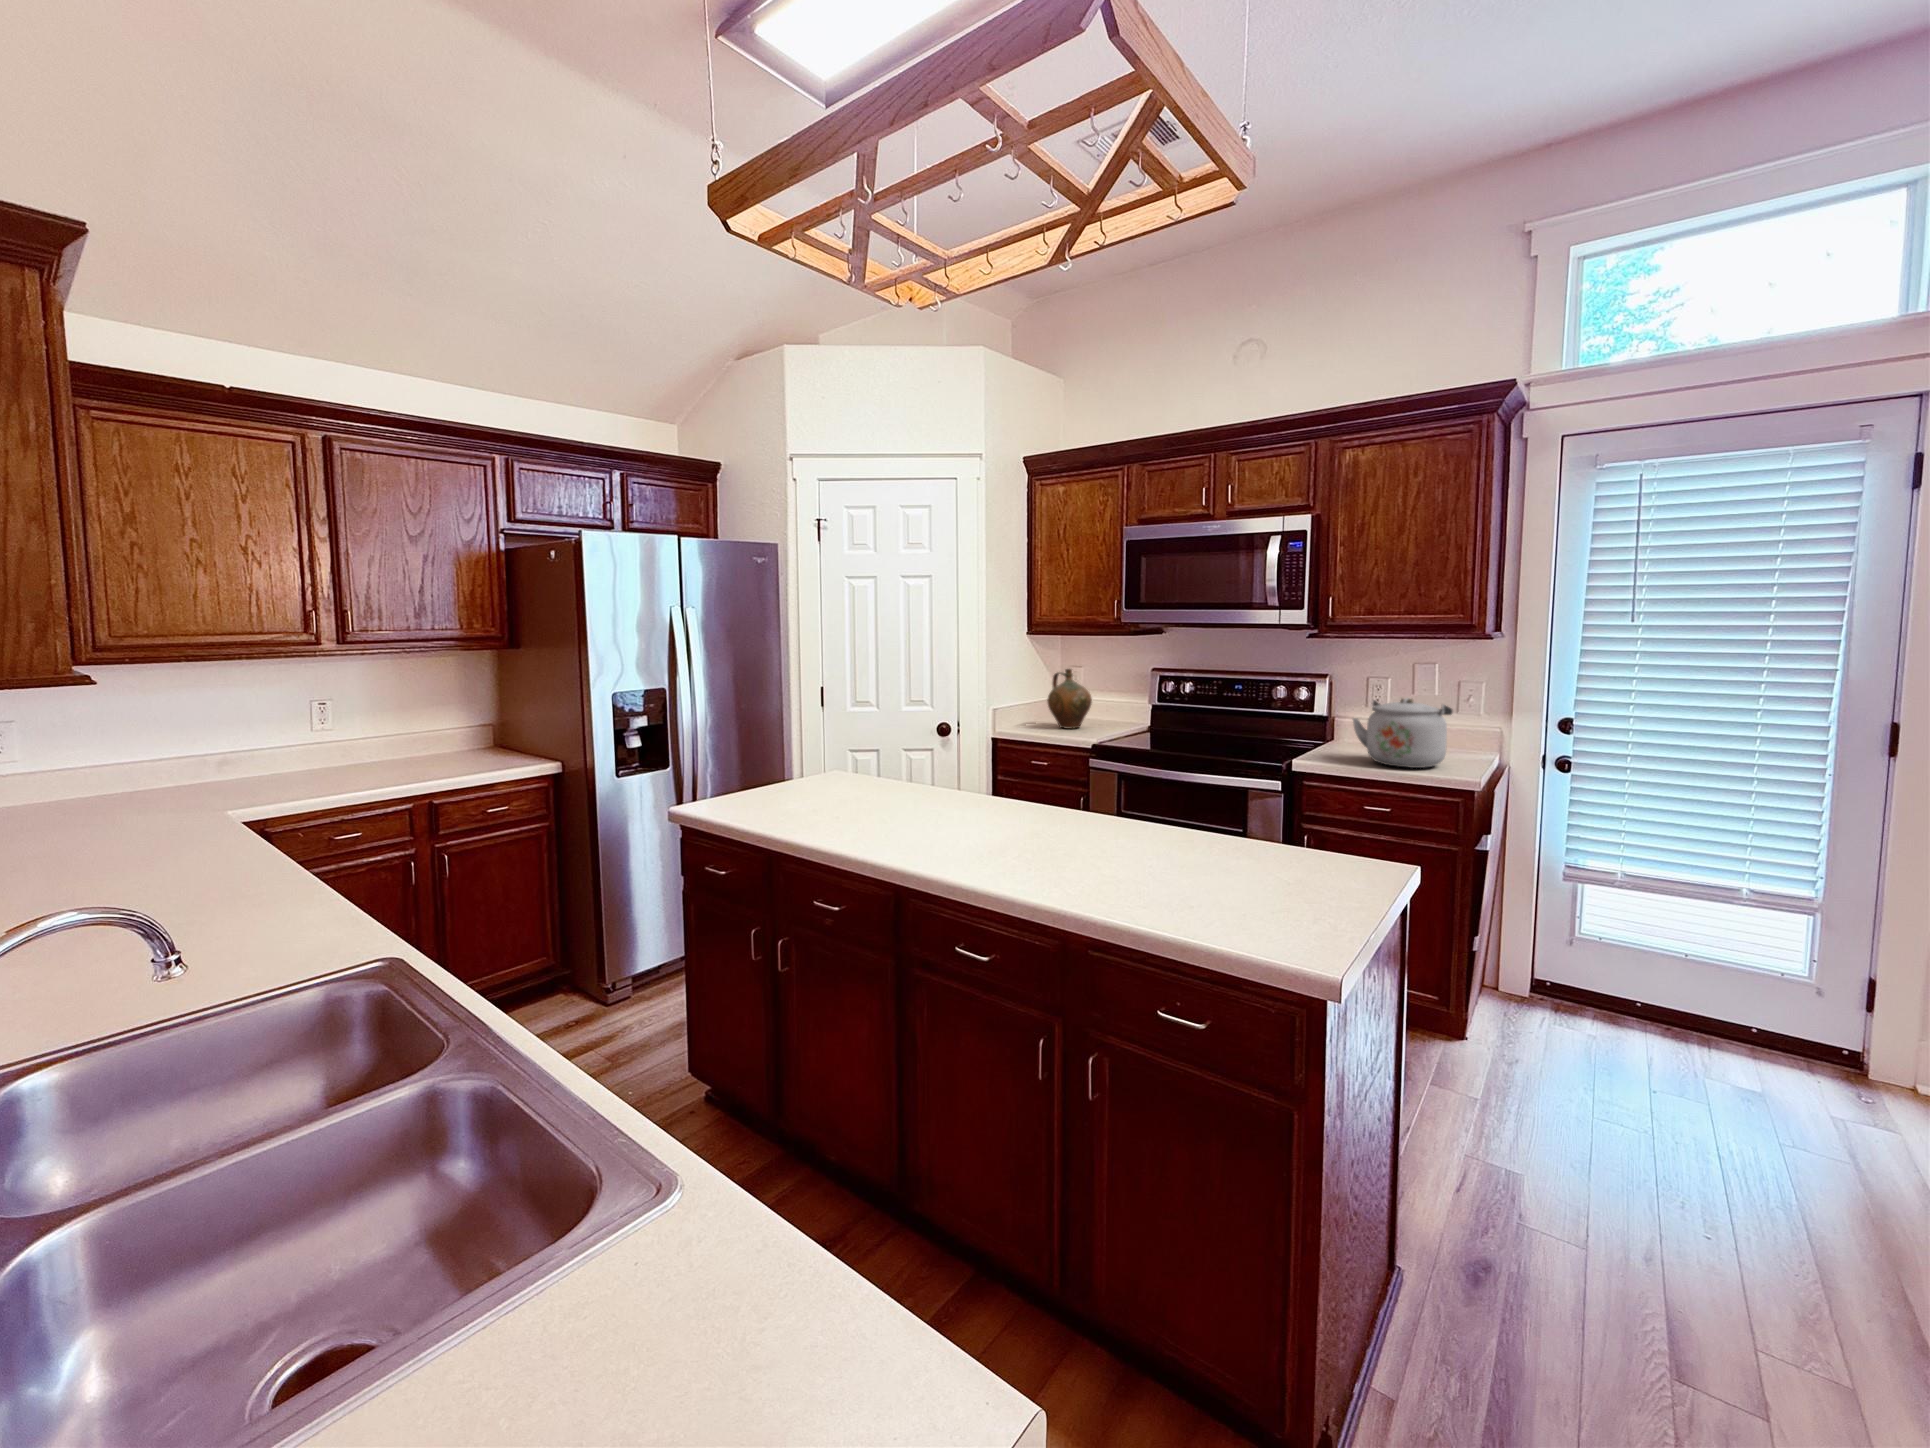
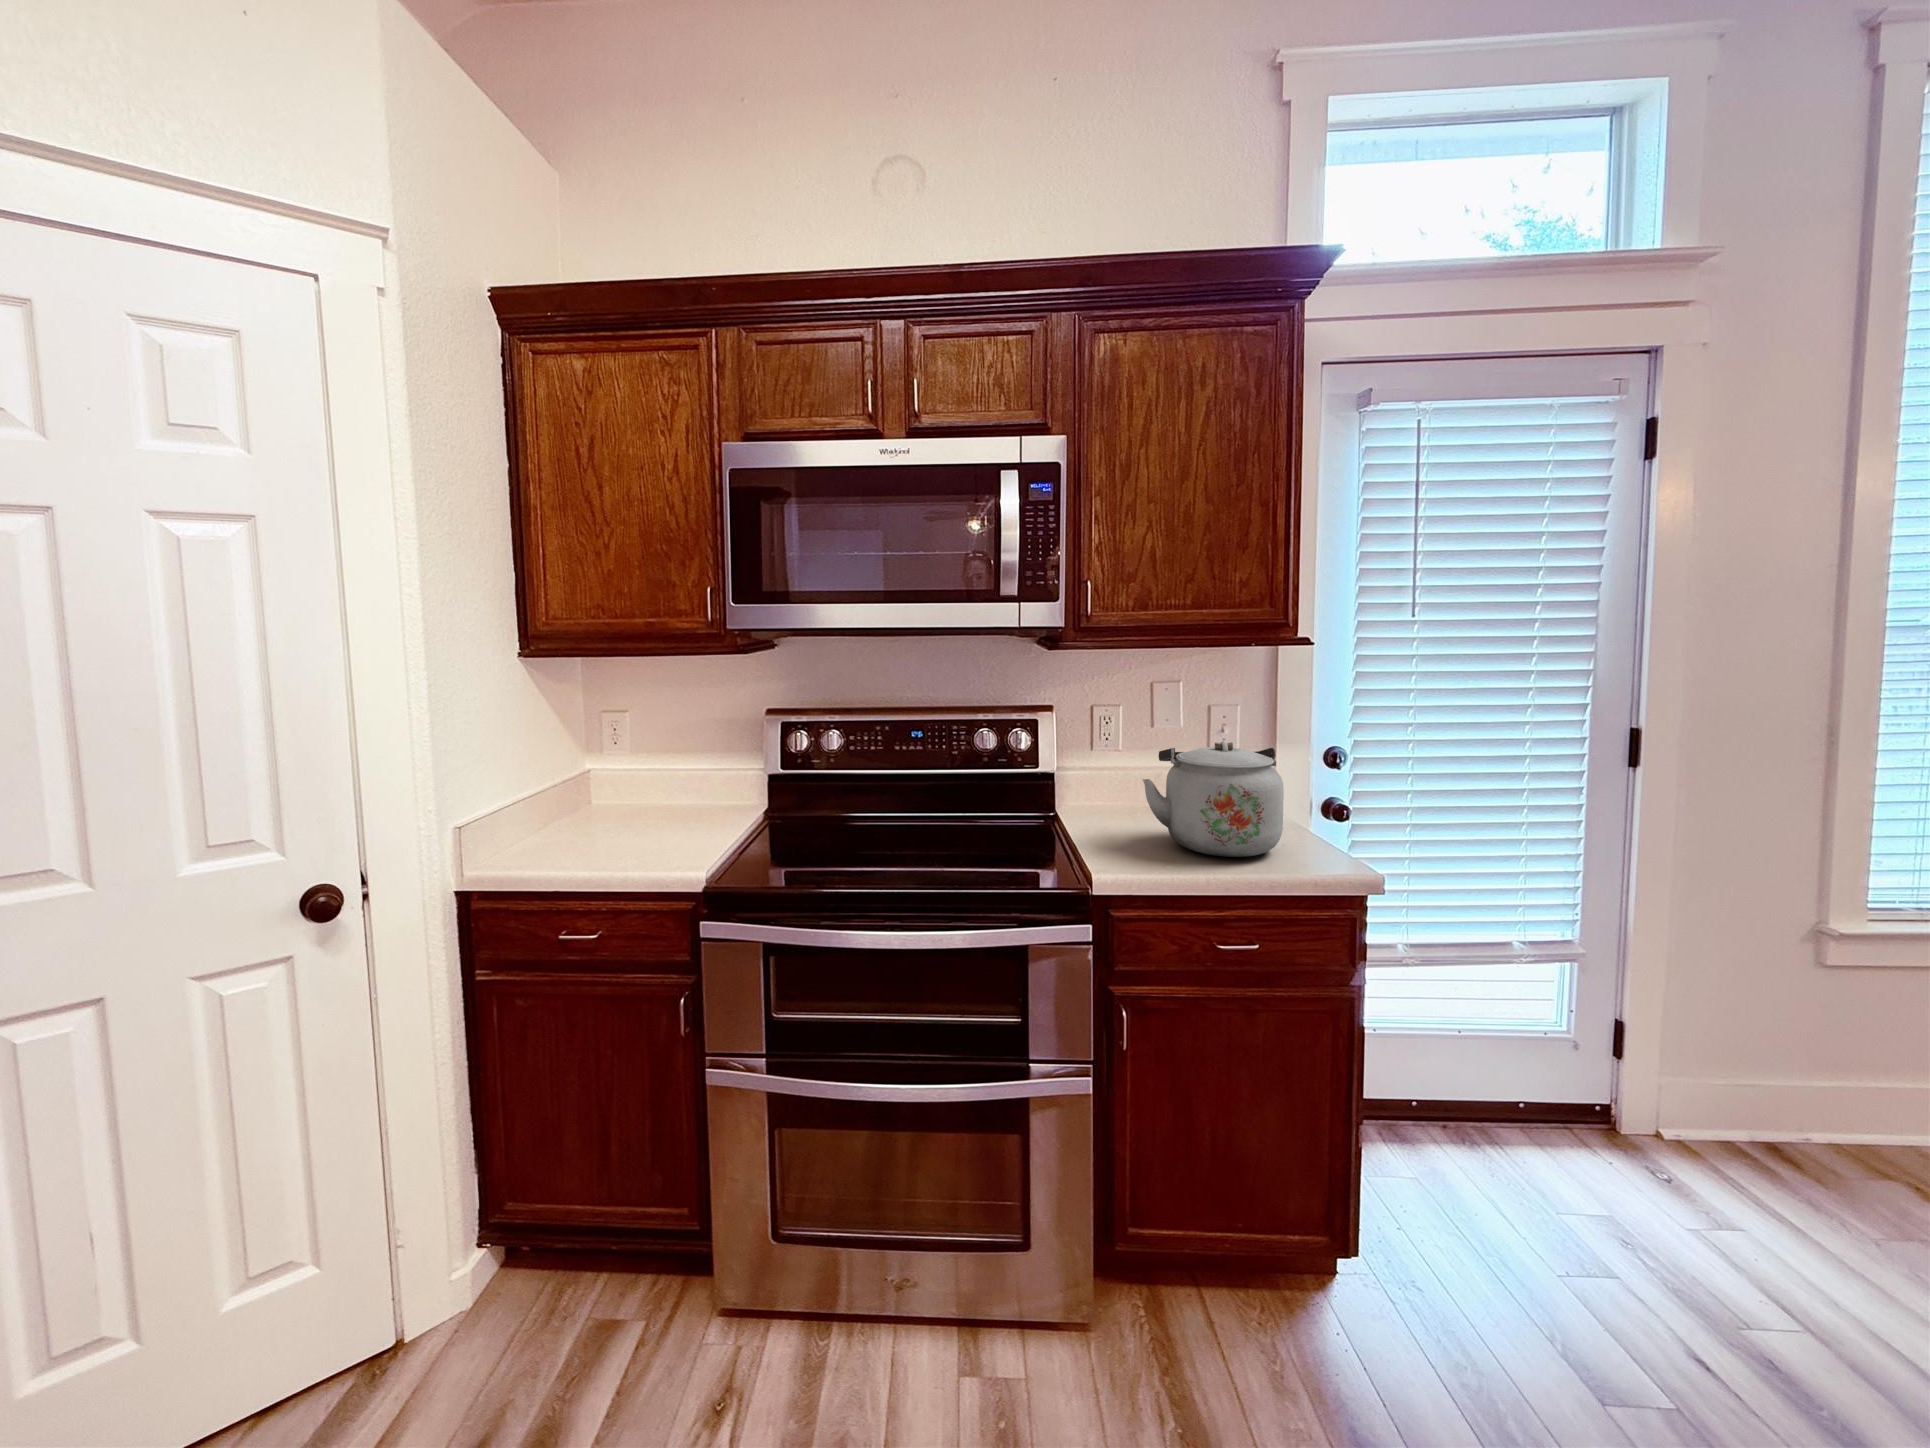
ceramic jug: present [1047,669,1092,729] -> none [569,718,658,837]

